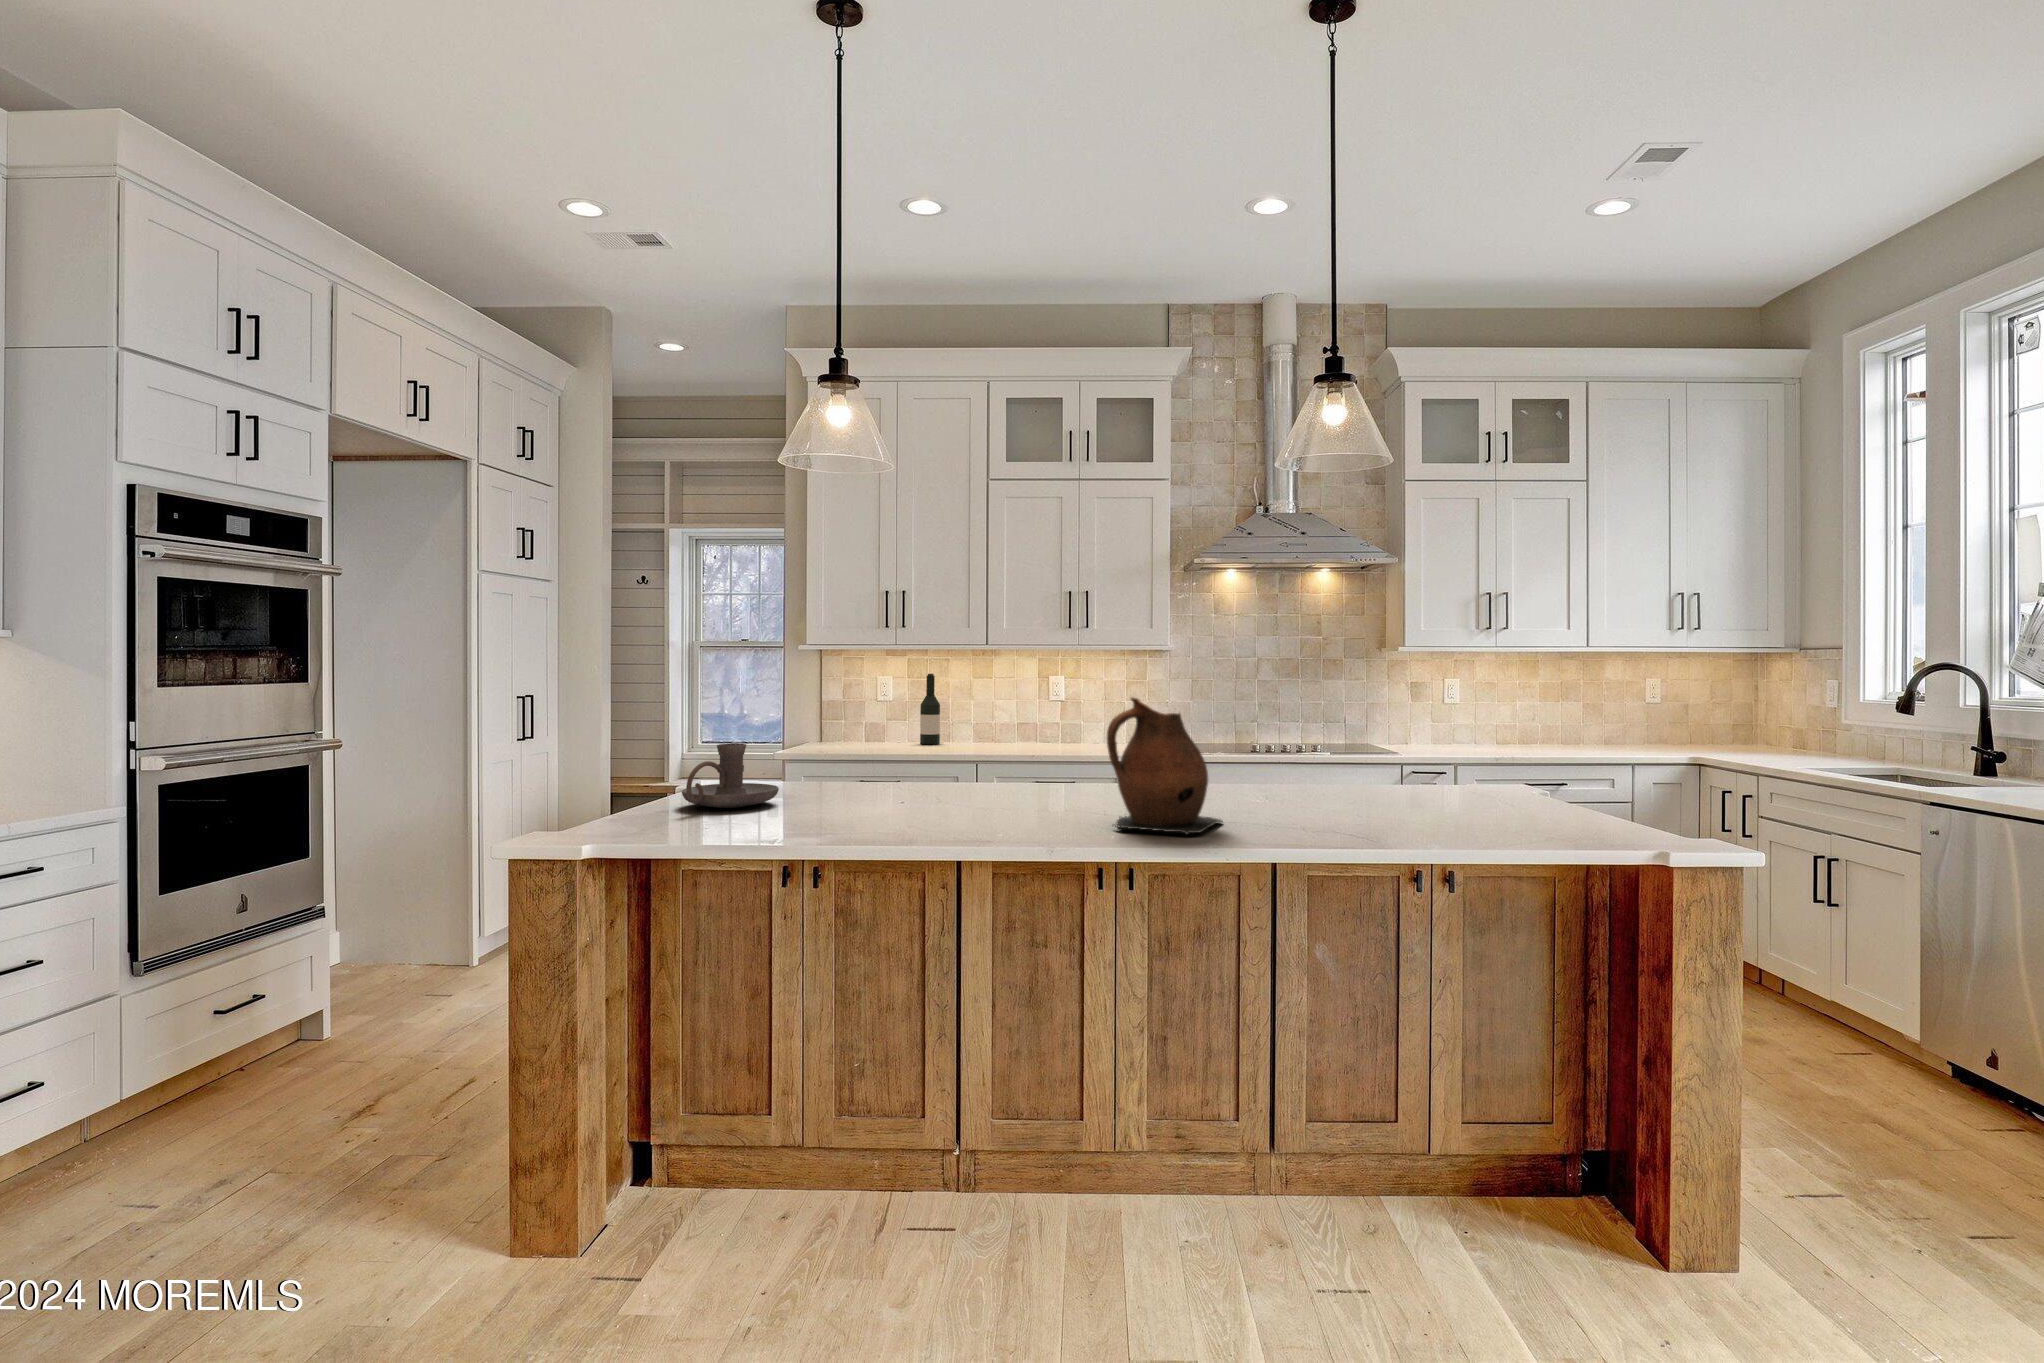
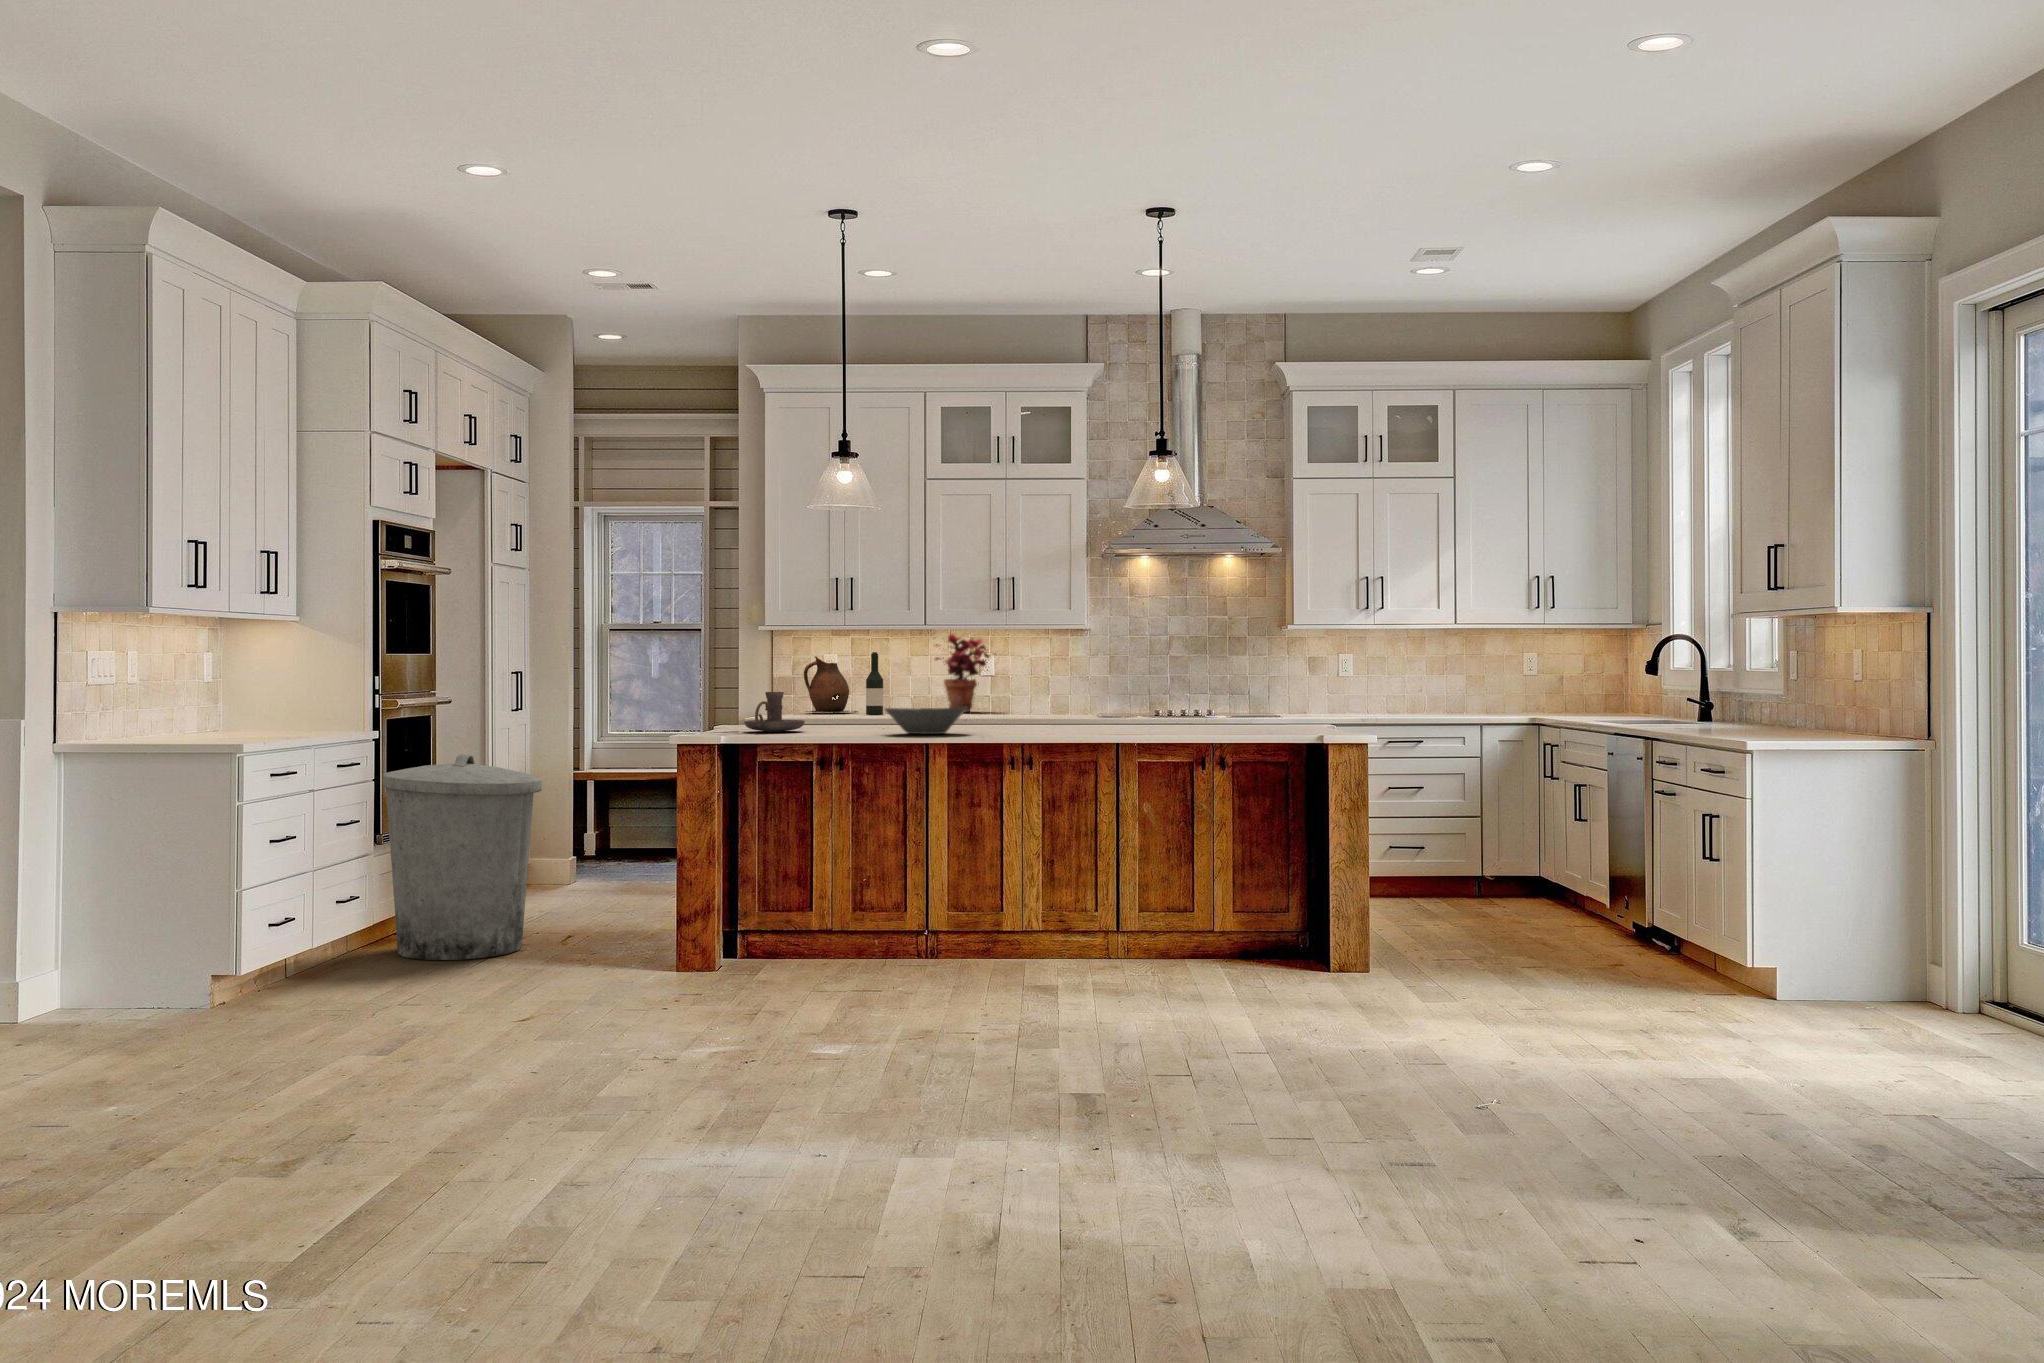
potted plant: none [992,651,1068,739] -> present [935,634,994,712]
ceramic pitcher: present [1107,698,1222,835] -> present [804,656,858,713]
bowl: none [887,775,1025,828] -> present [885,707,968,734]
trash can: none [115,832,408,1174] -> present [383,754,542,960]

